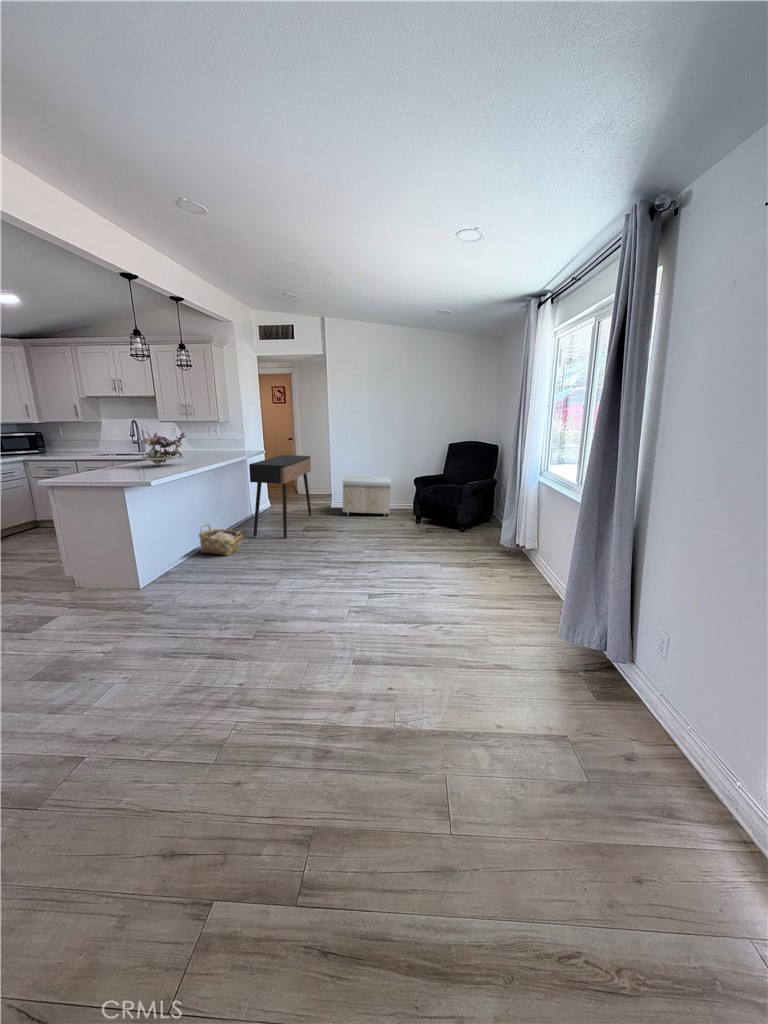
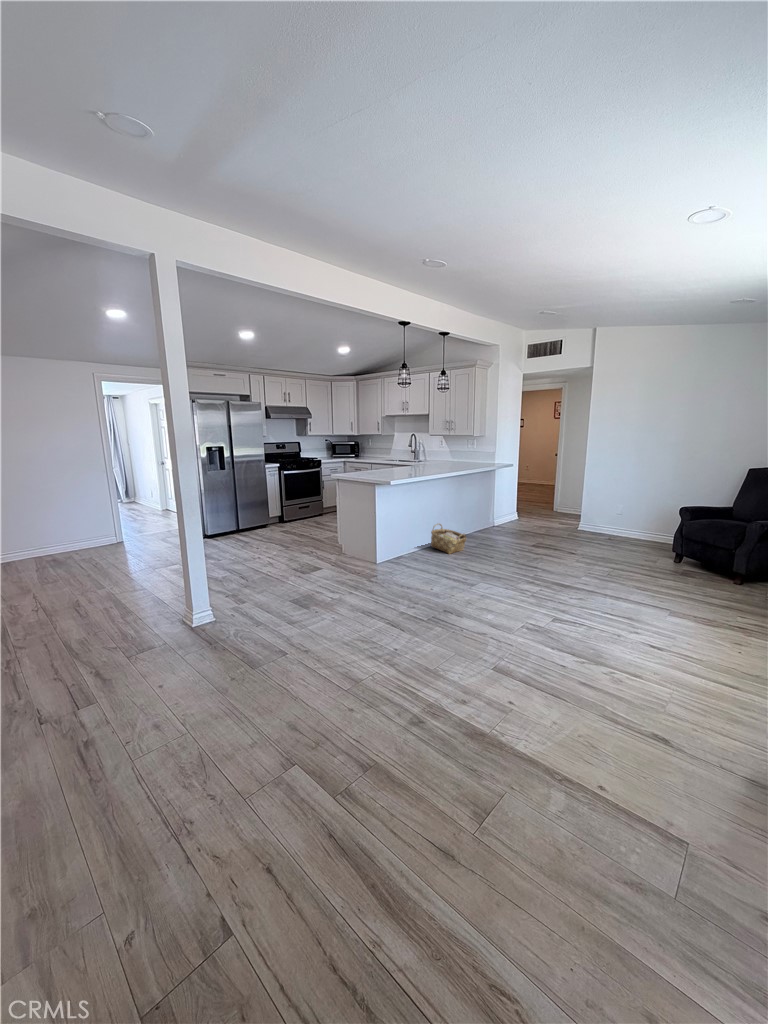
flower arrangement: present [142,432,185,465] -> none [396,444,430,470]
console table: present [249,455,311,539] -> none [480,469,556,550]
storage bench: present [343,476,391,516] -> none [584,496,657,549]

